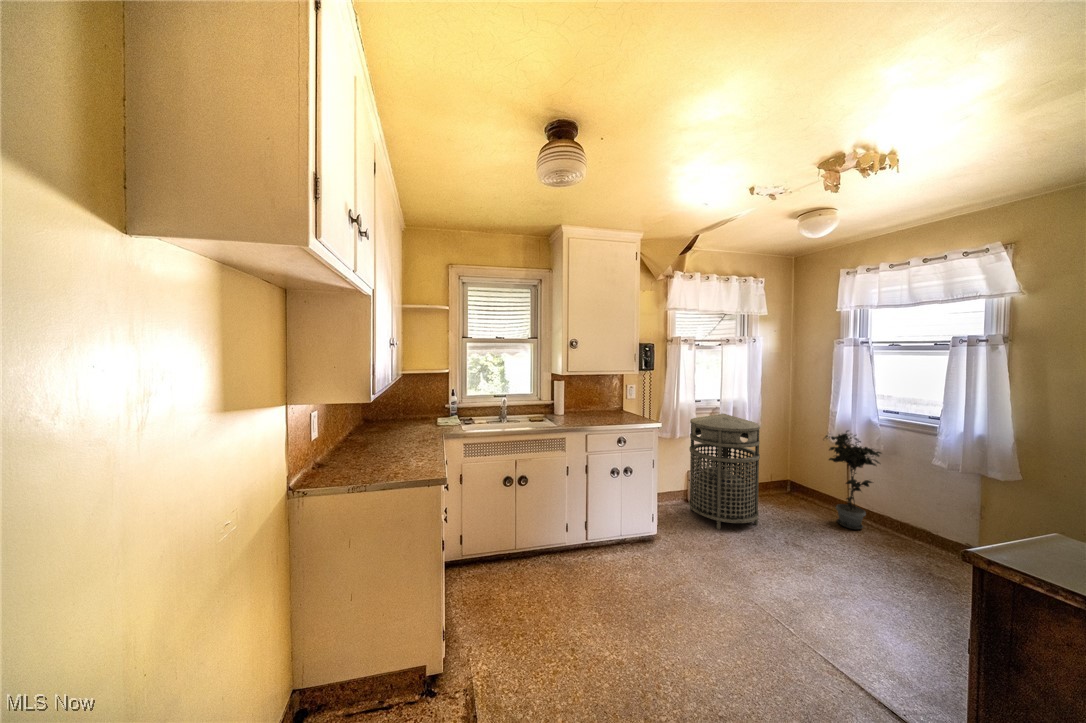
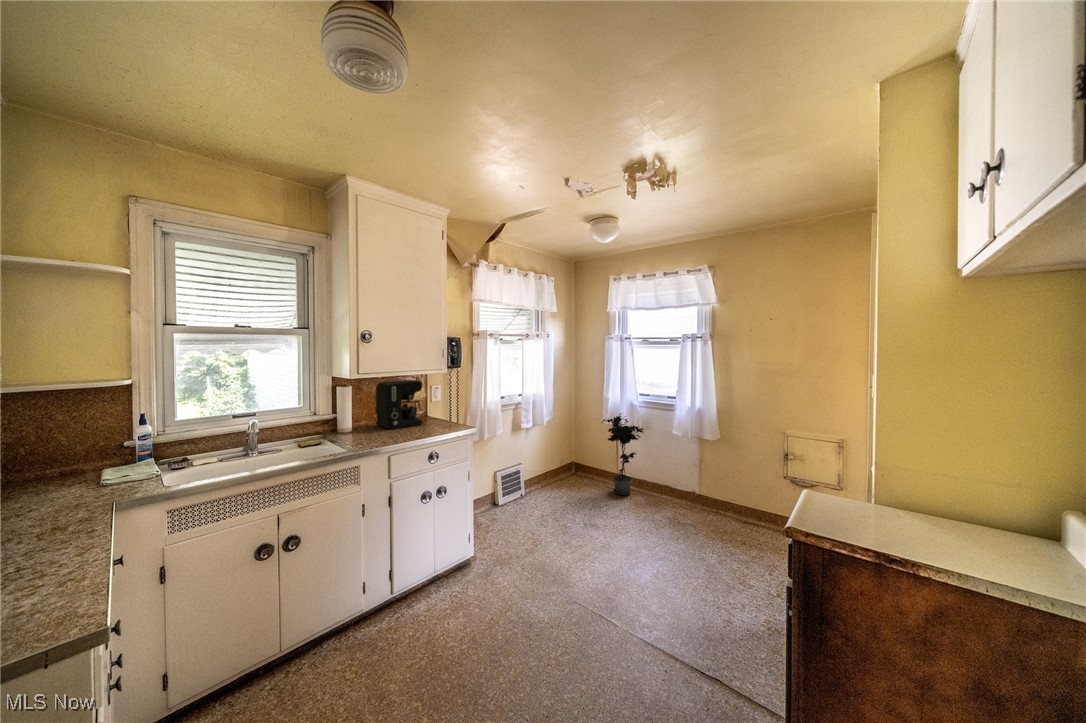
coffee maker: none [582,378,617,417] -> present [375,380,423,429]
trash can: present [689,414,760,530] -> none [498,409,561,526]

